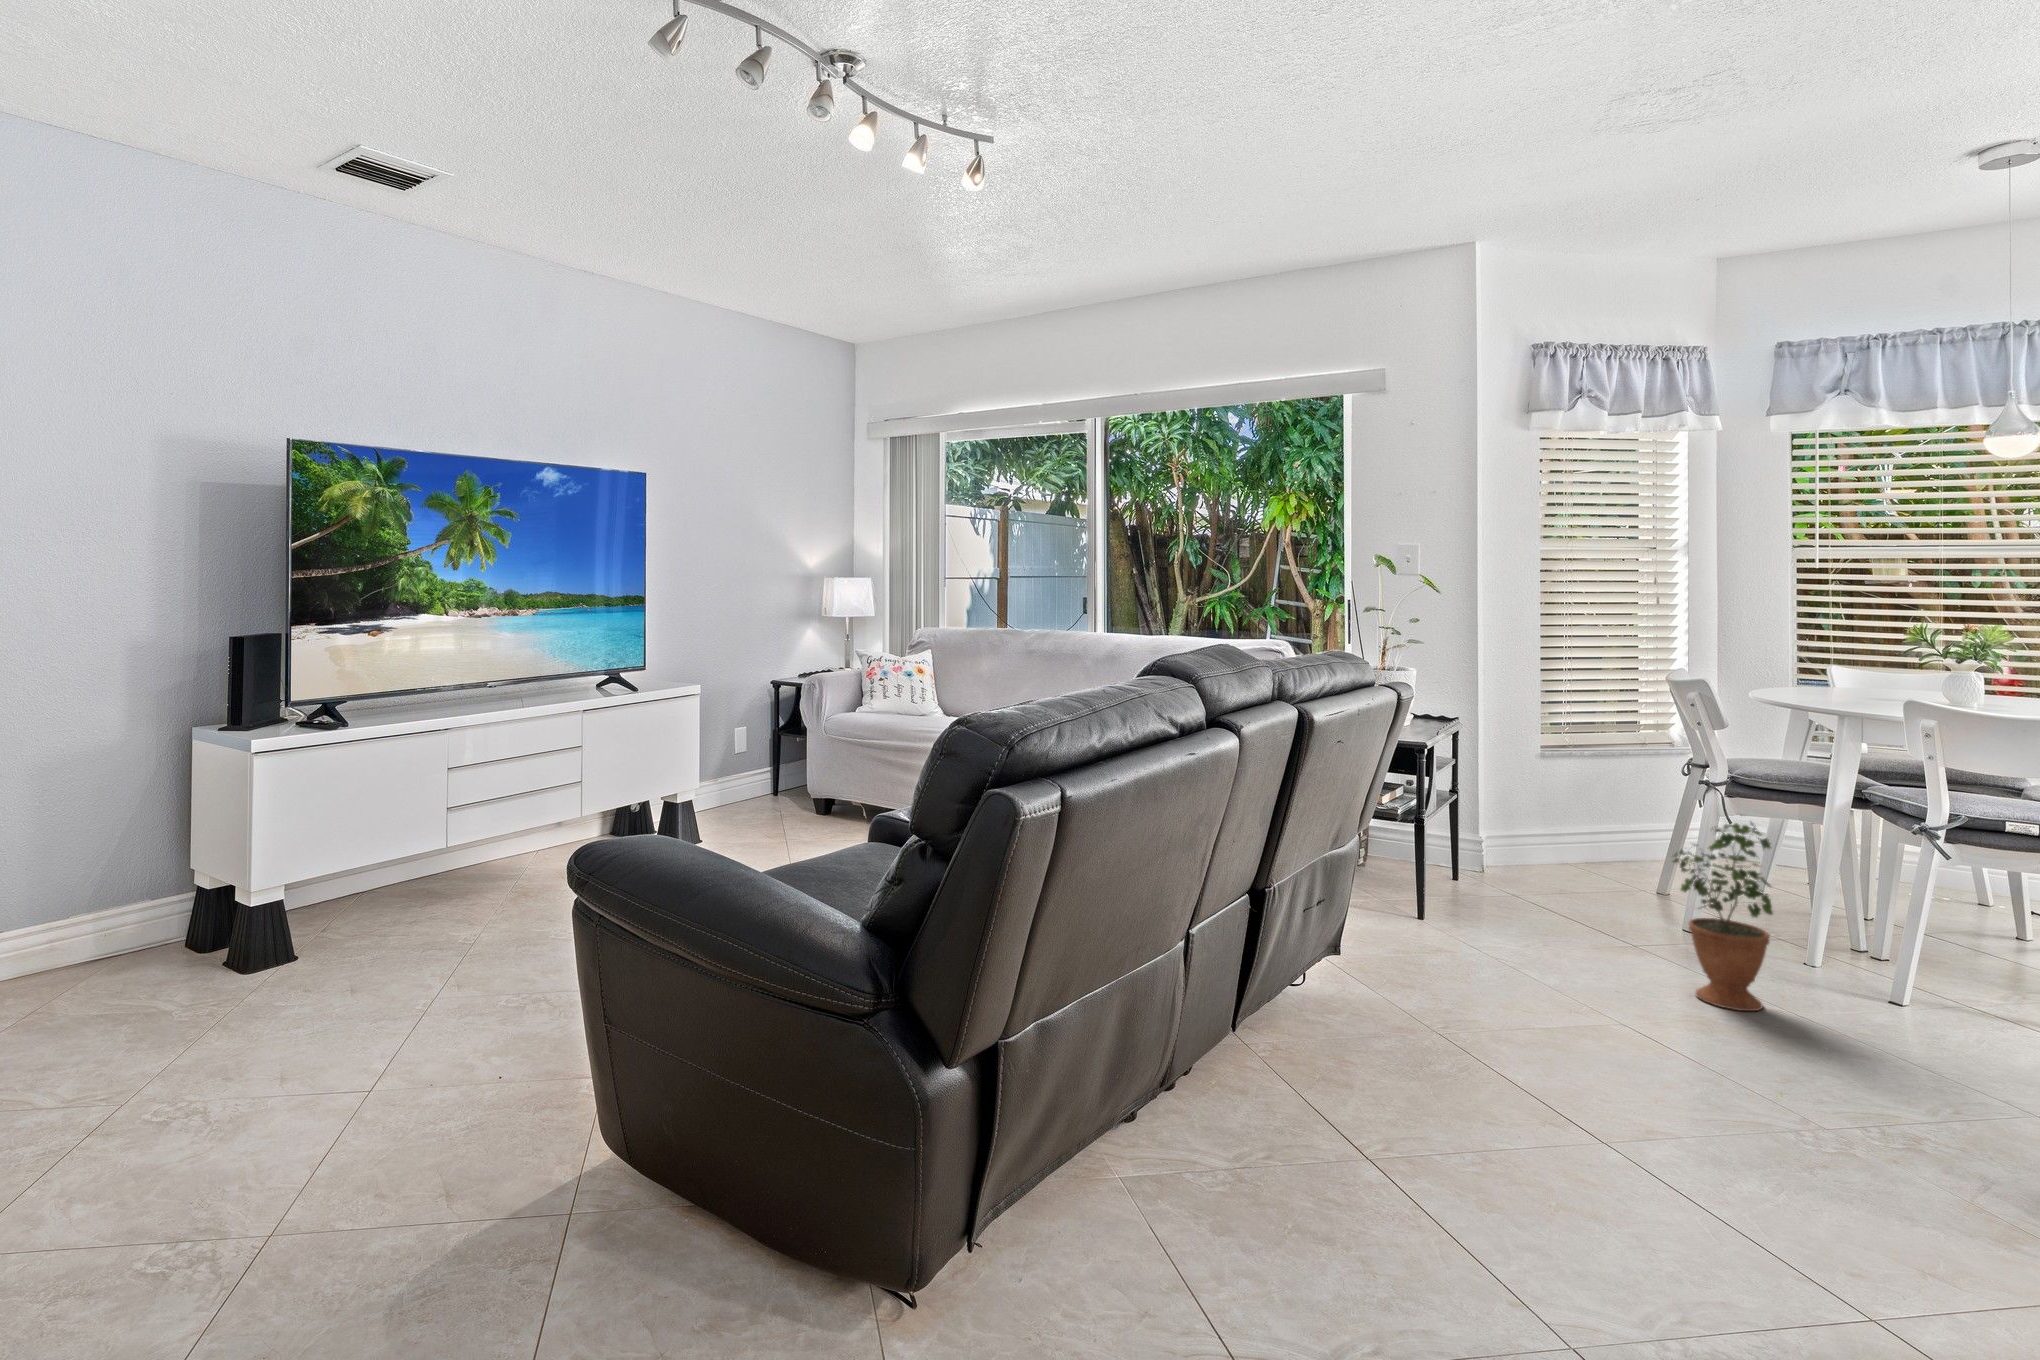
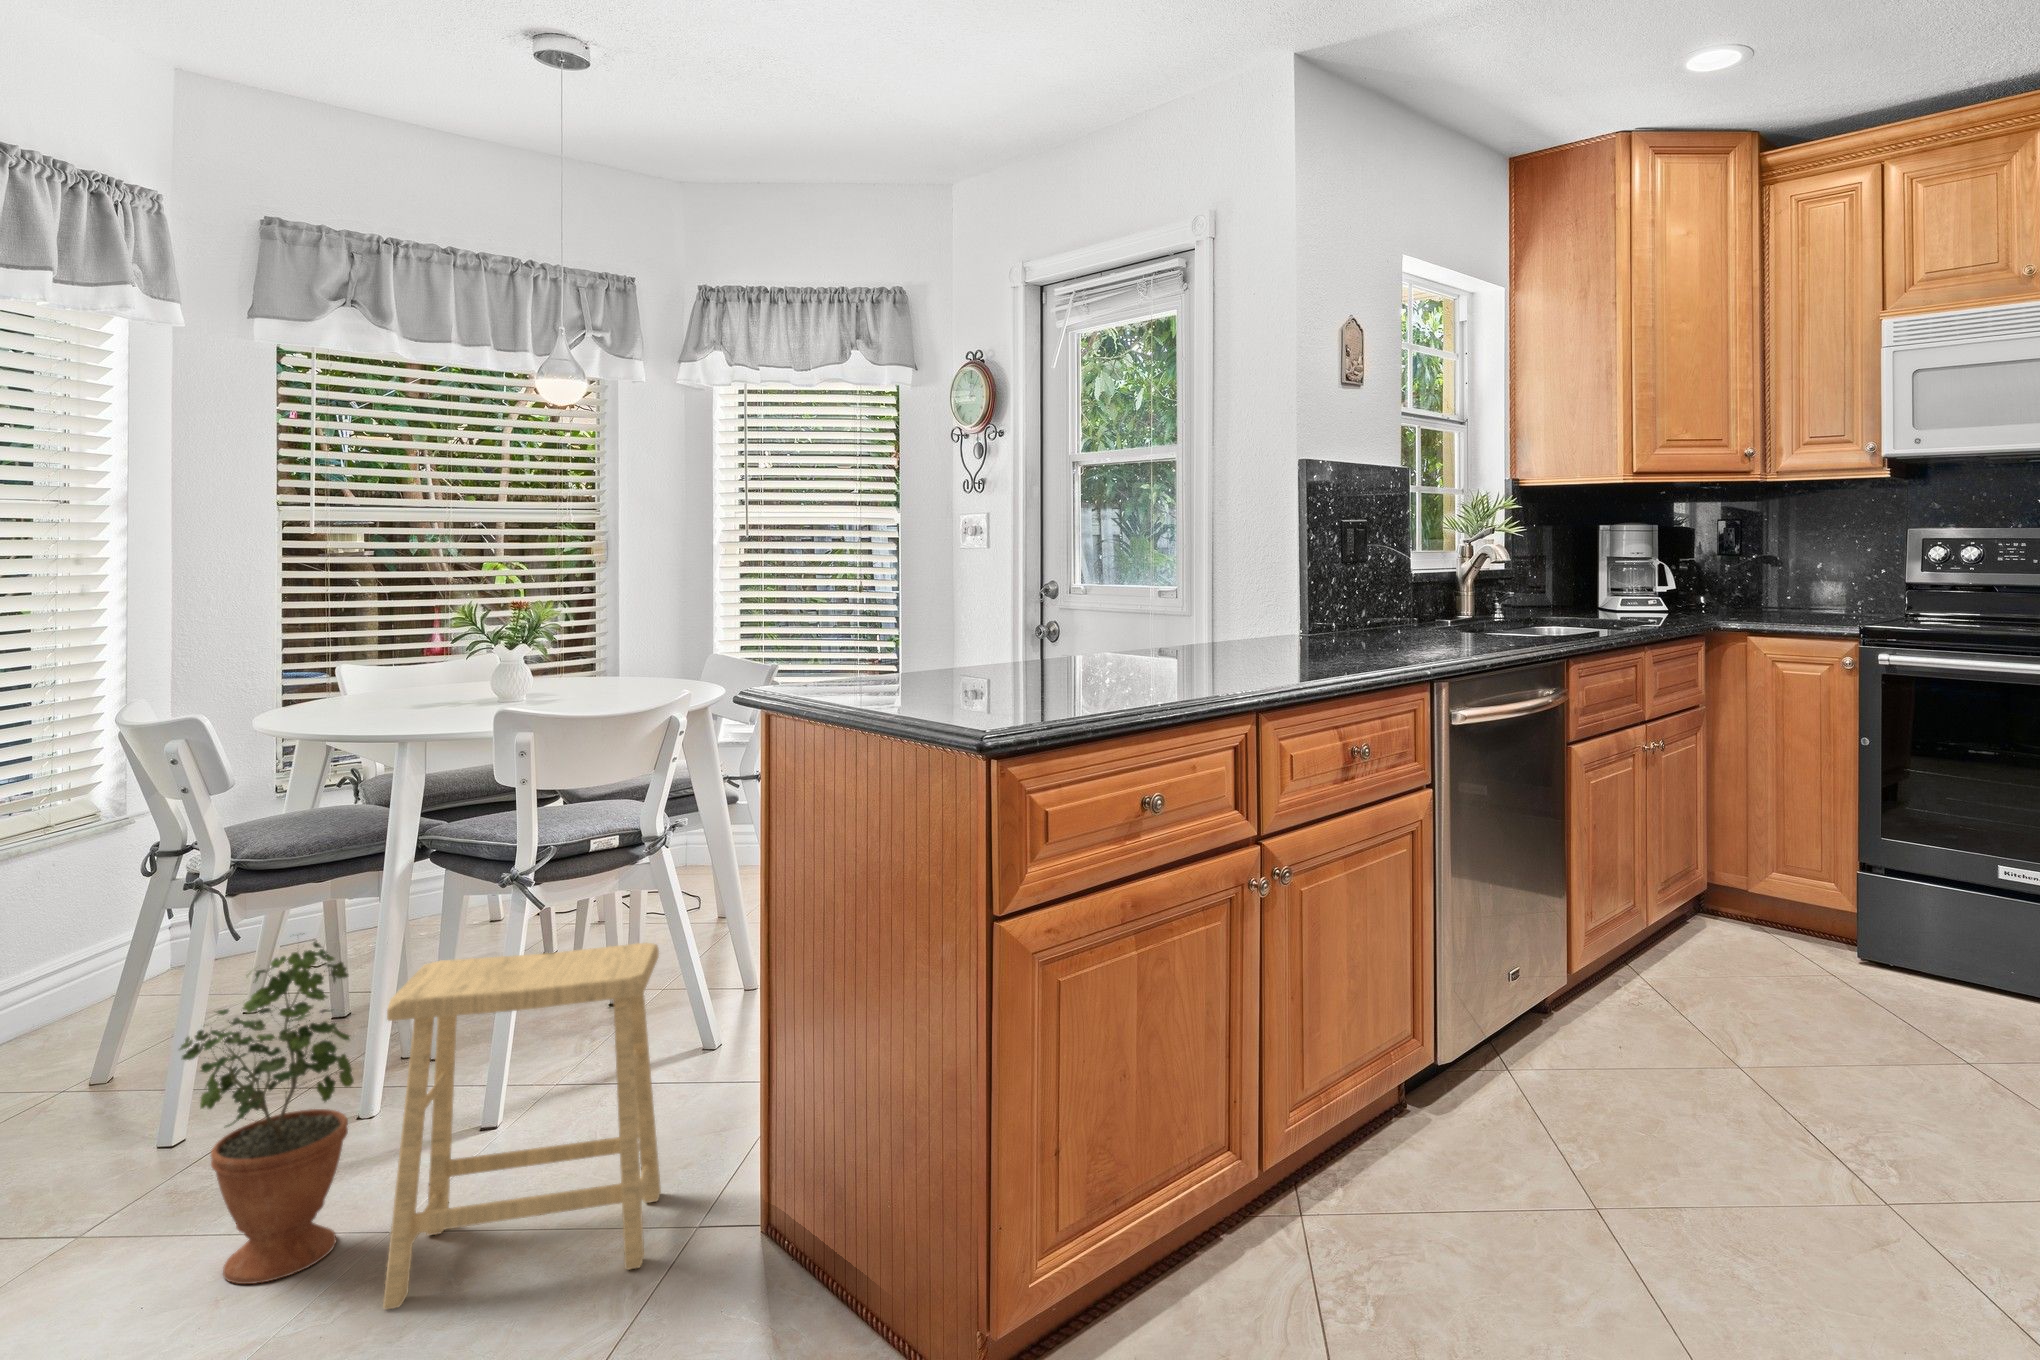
footstool: none [1775,851,2015,1107] -> present [383,943,661,1310]

